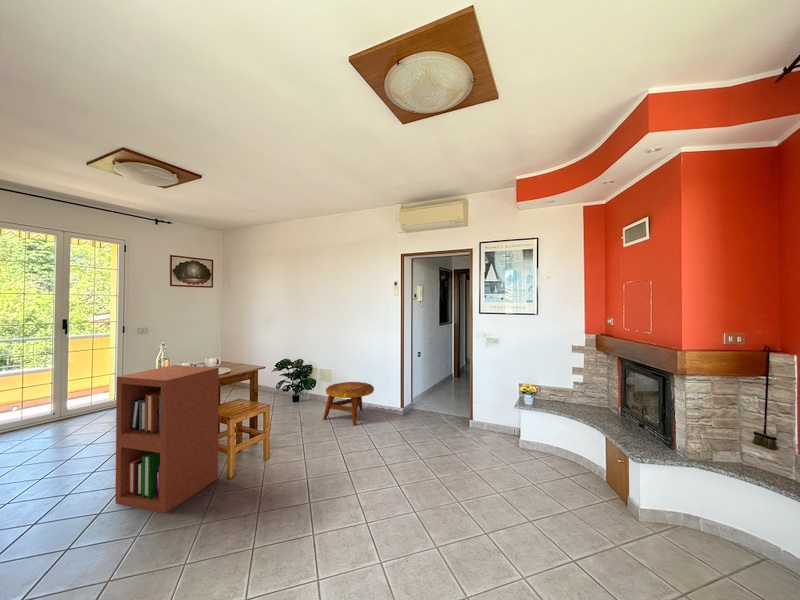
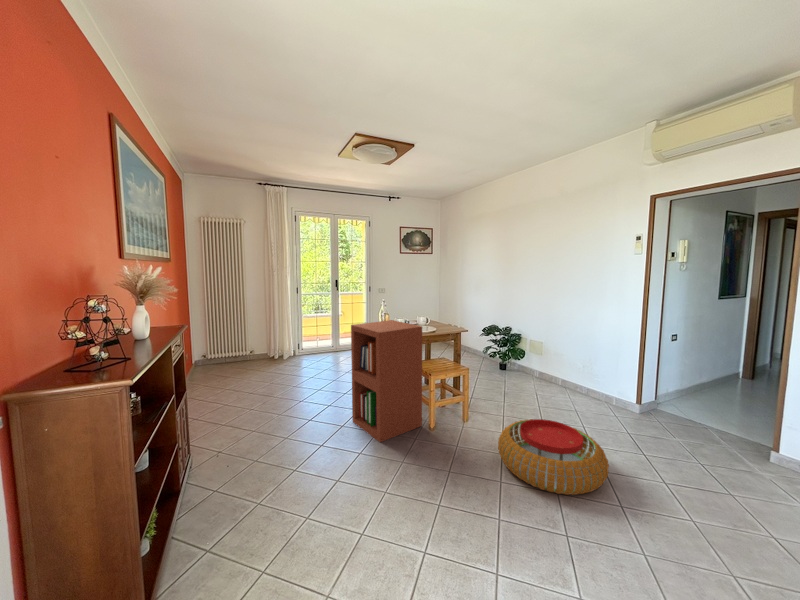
side table: present [323,382,374,426] -> none [529,358,597,411]
pouf: none [304,435,389,496] -> present [498,419,609,495]

